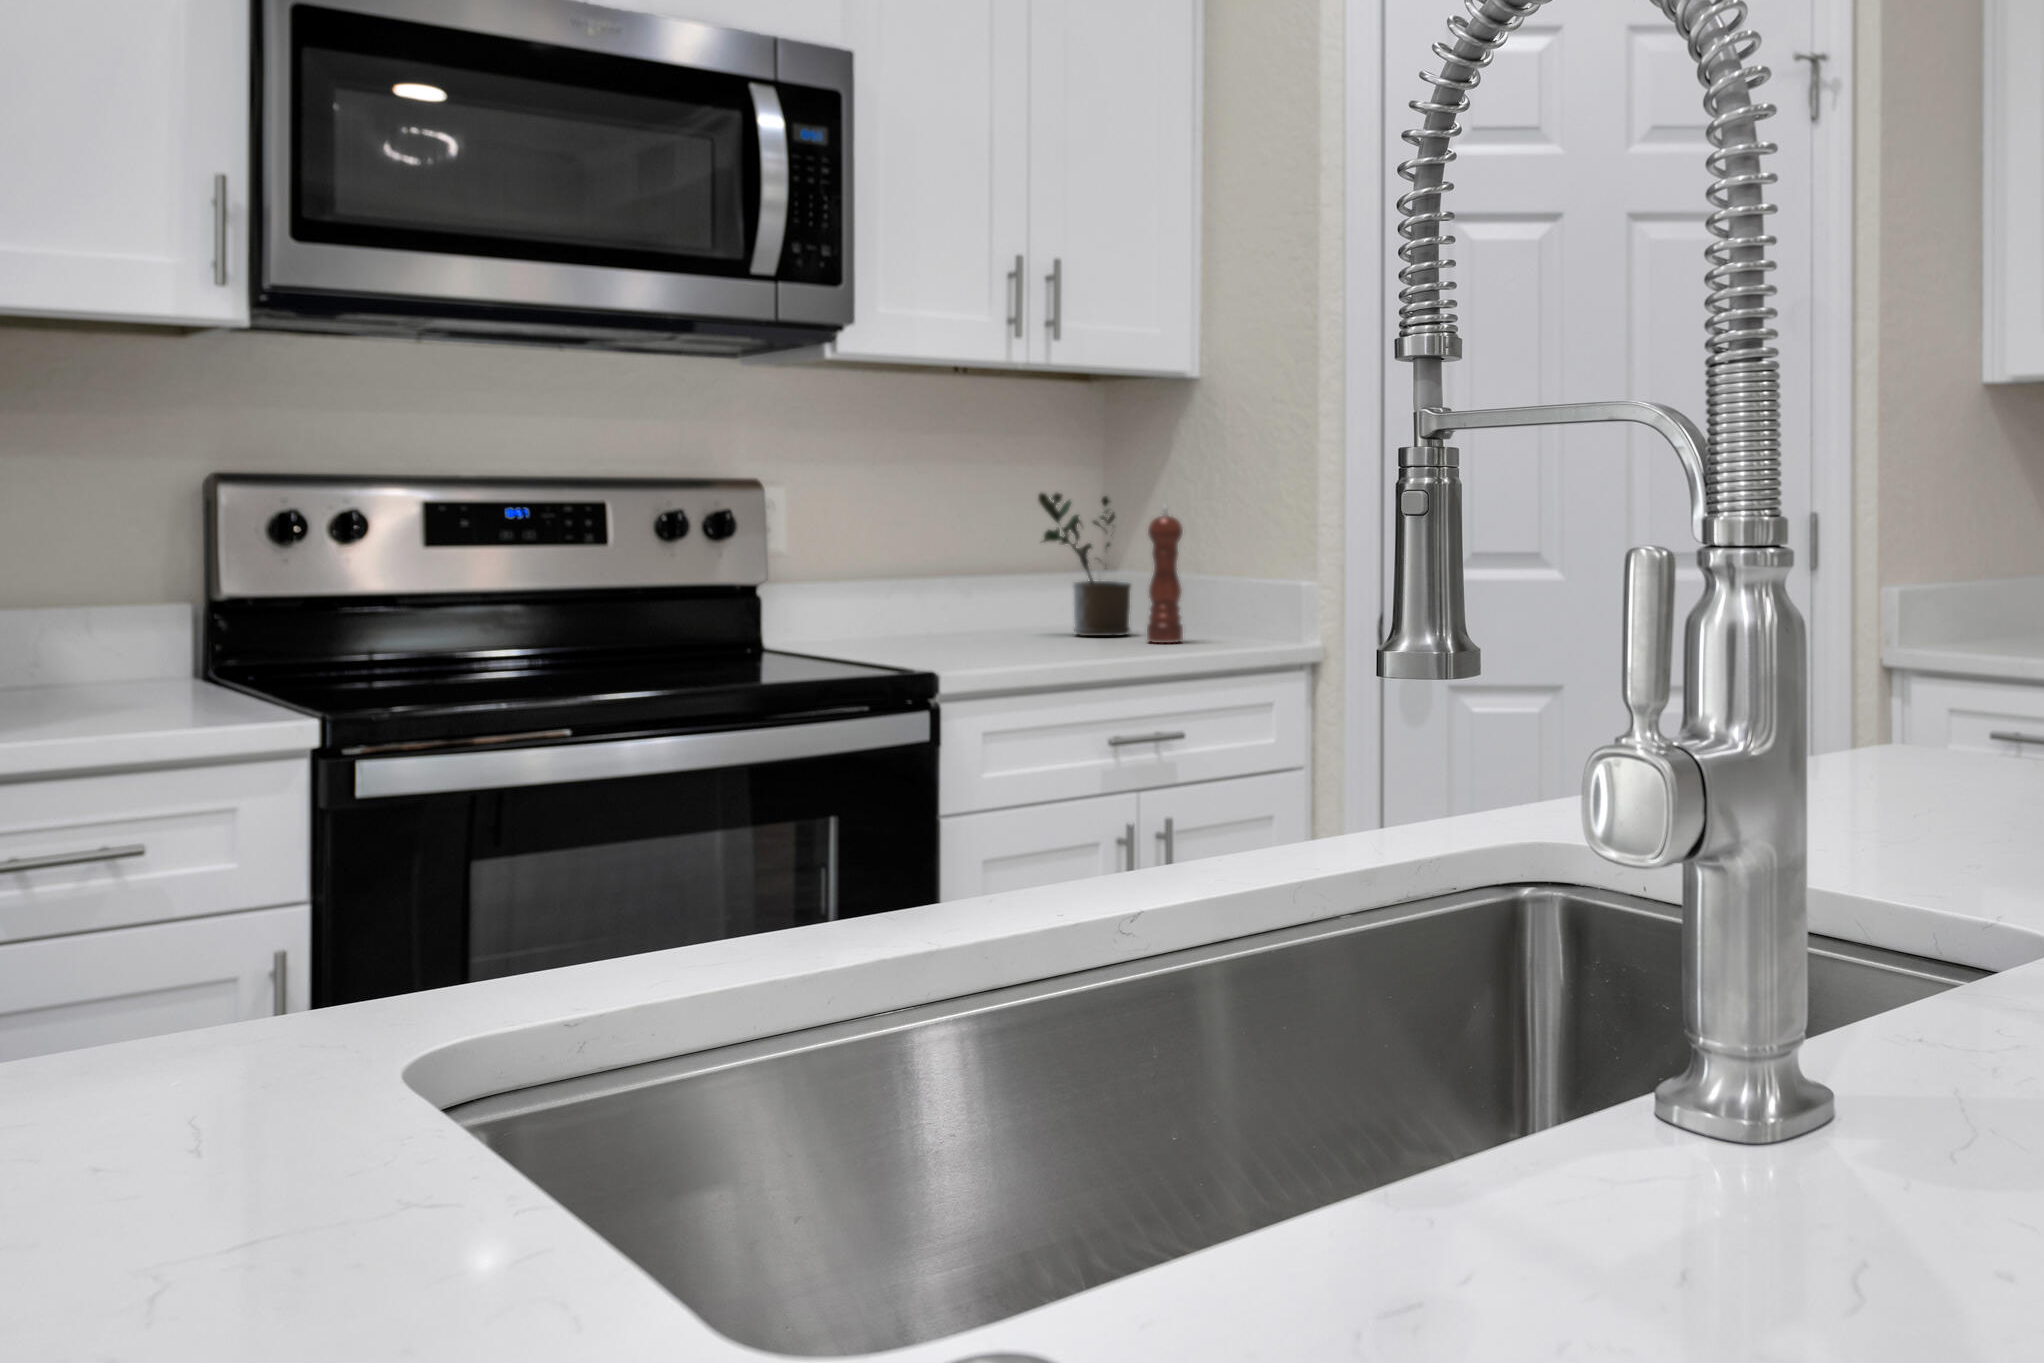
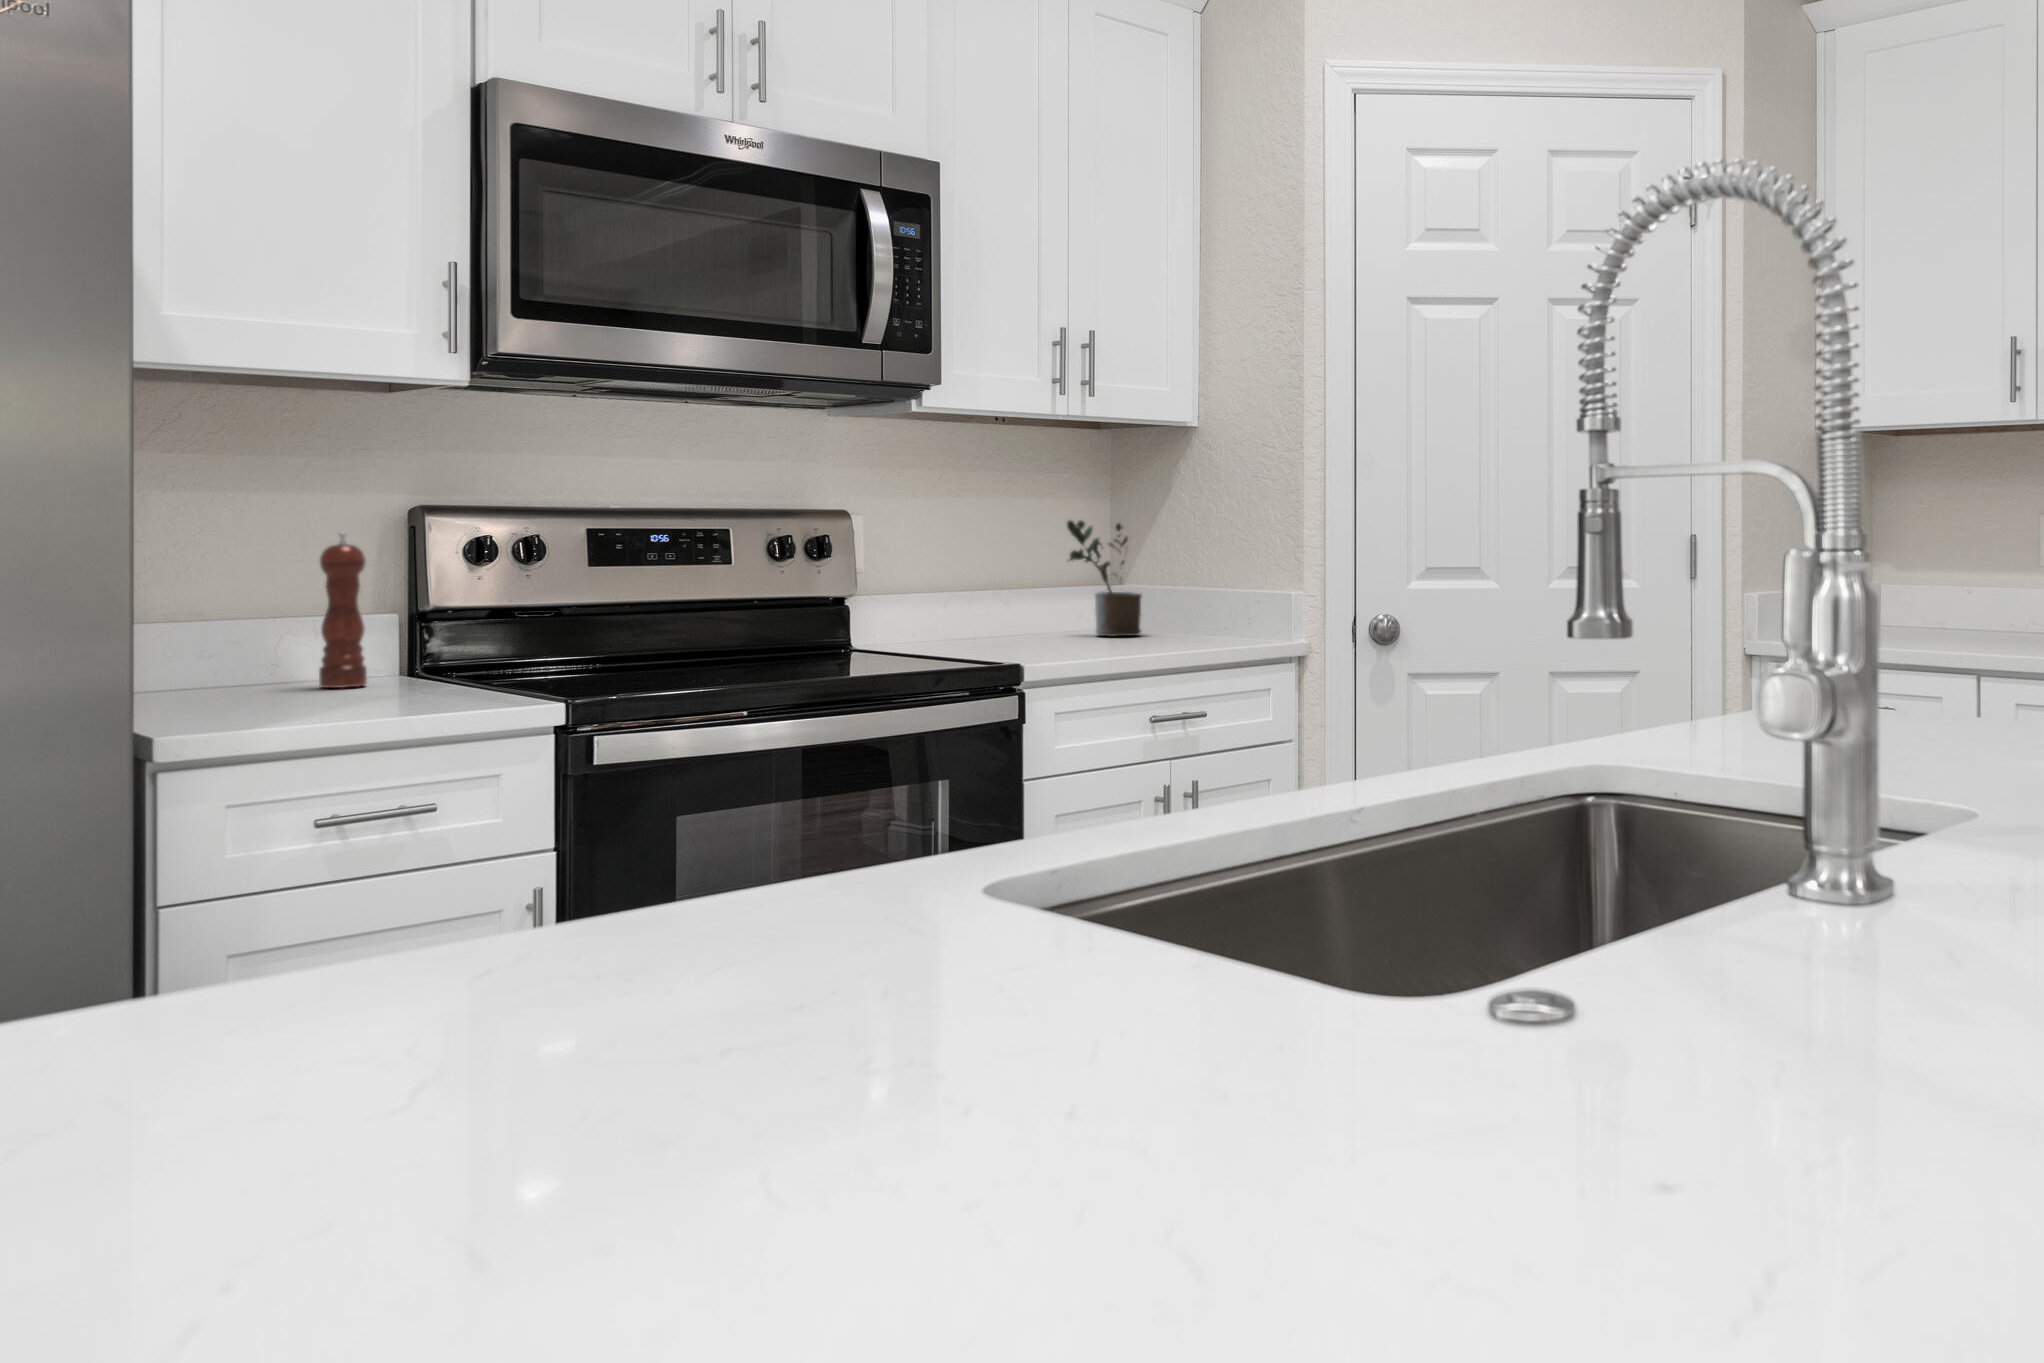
pepper mill: present [1147,506,1183,643] -> present [319,533,367,688]

